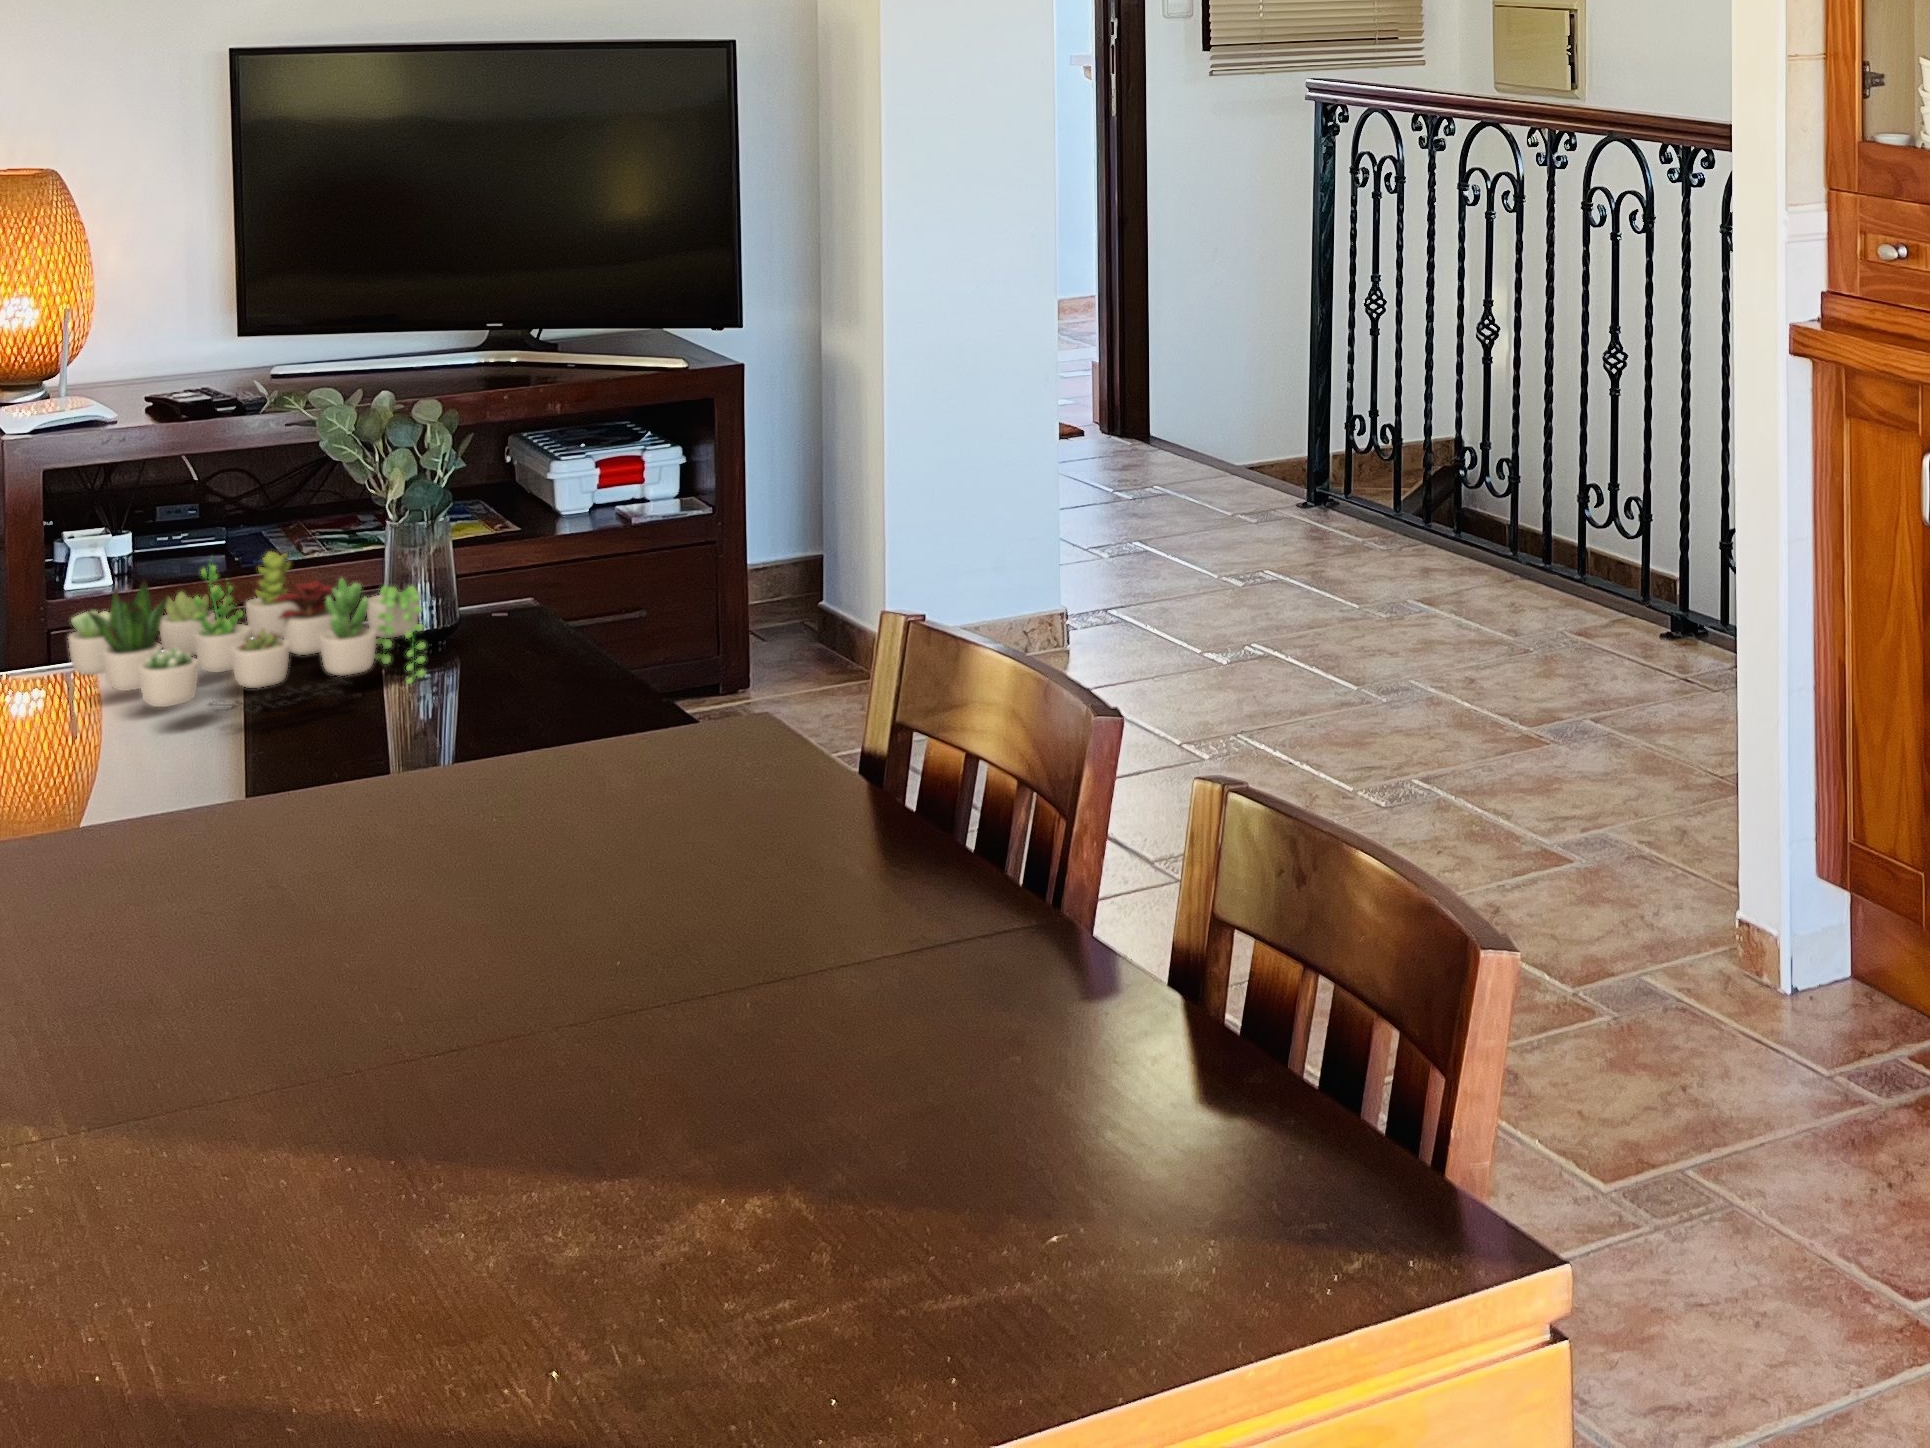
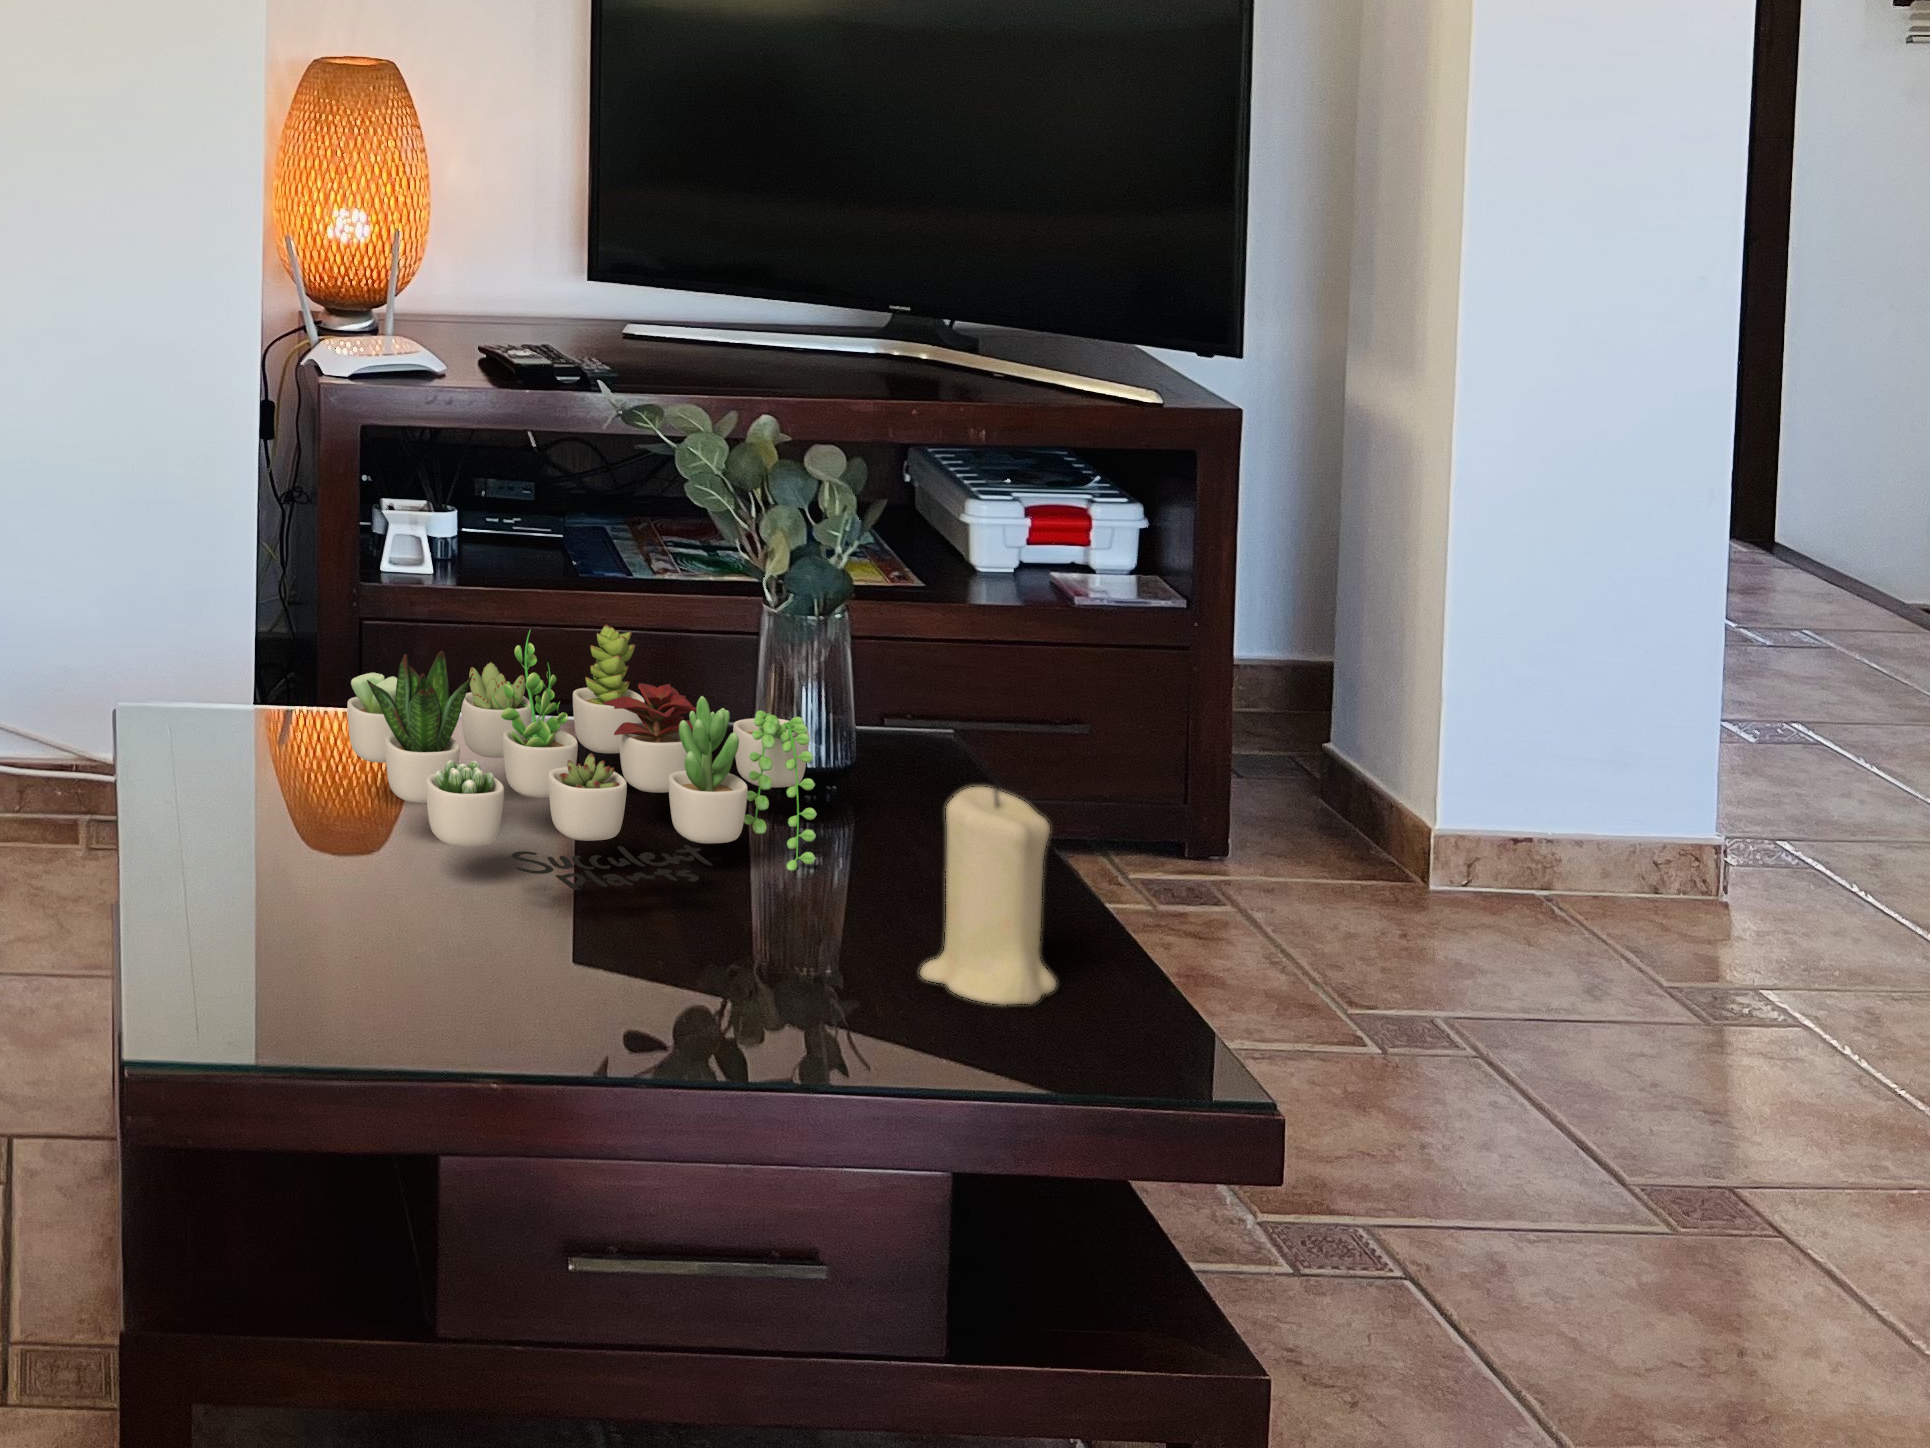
candle: none [493,585,579,719] -> present [920,787,1056,1005]

